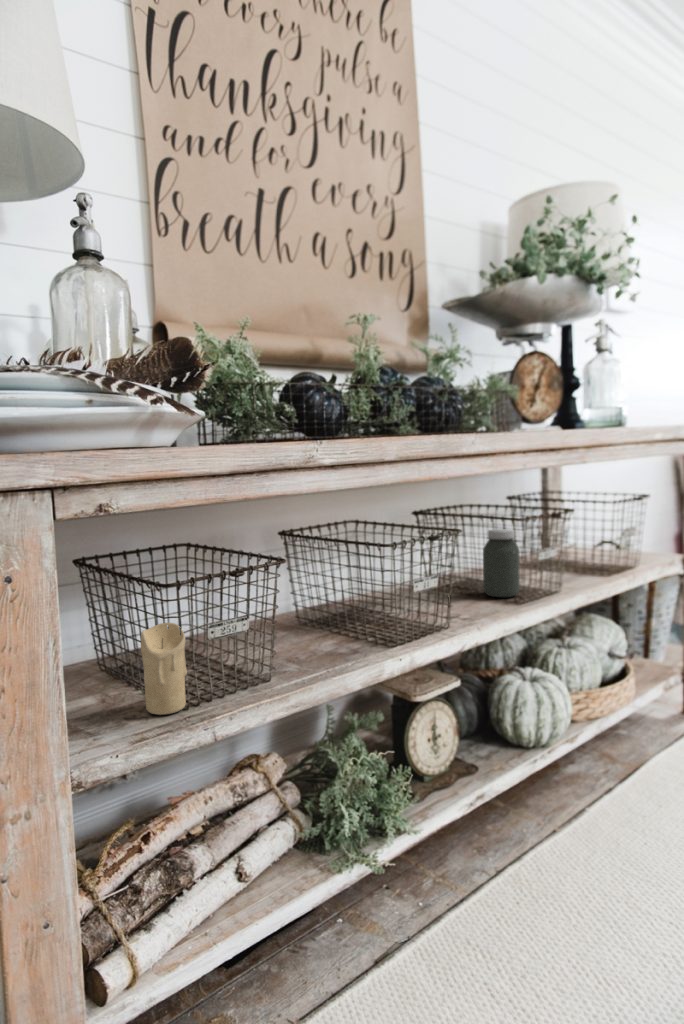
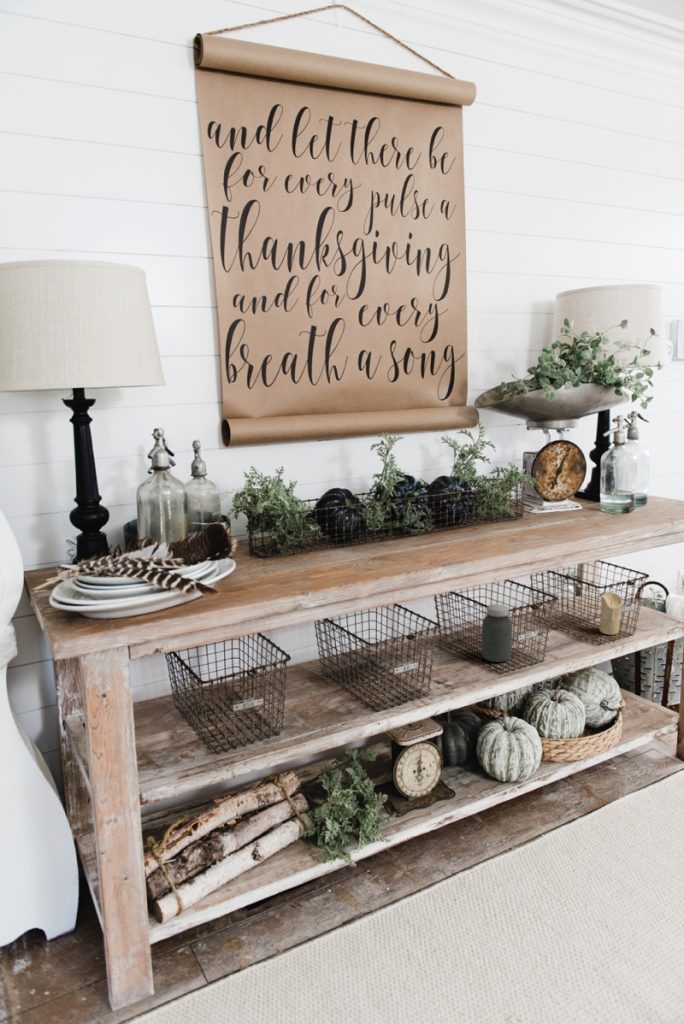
candle: present [141,623,187,715] -> present [600,592,622,635]

